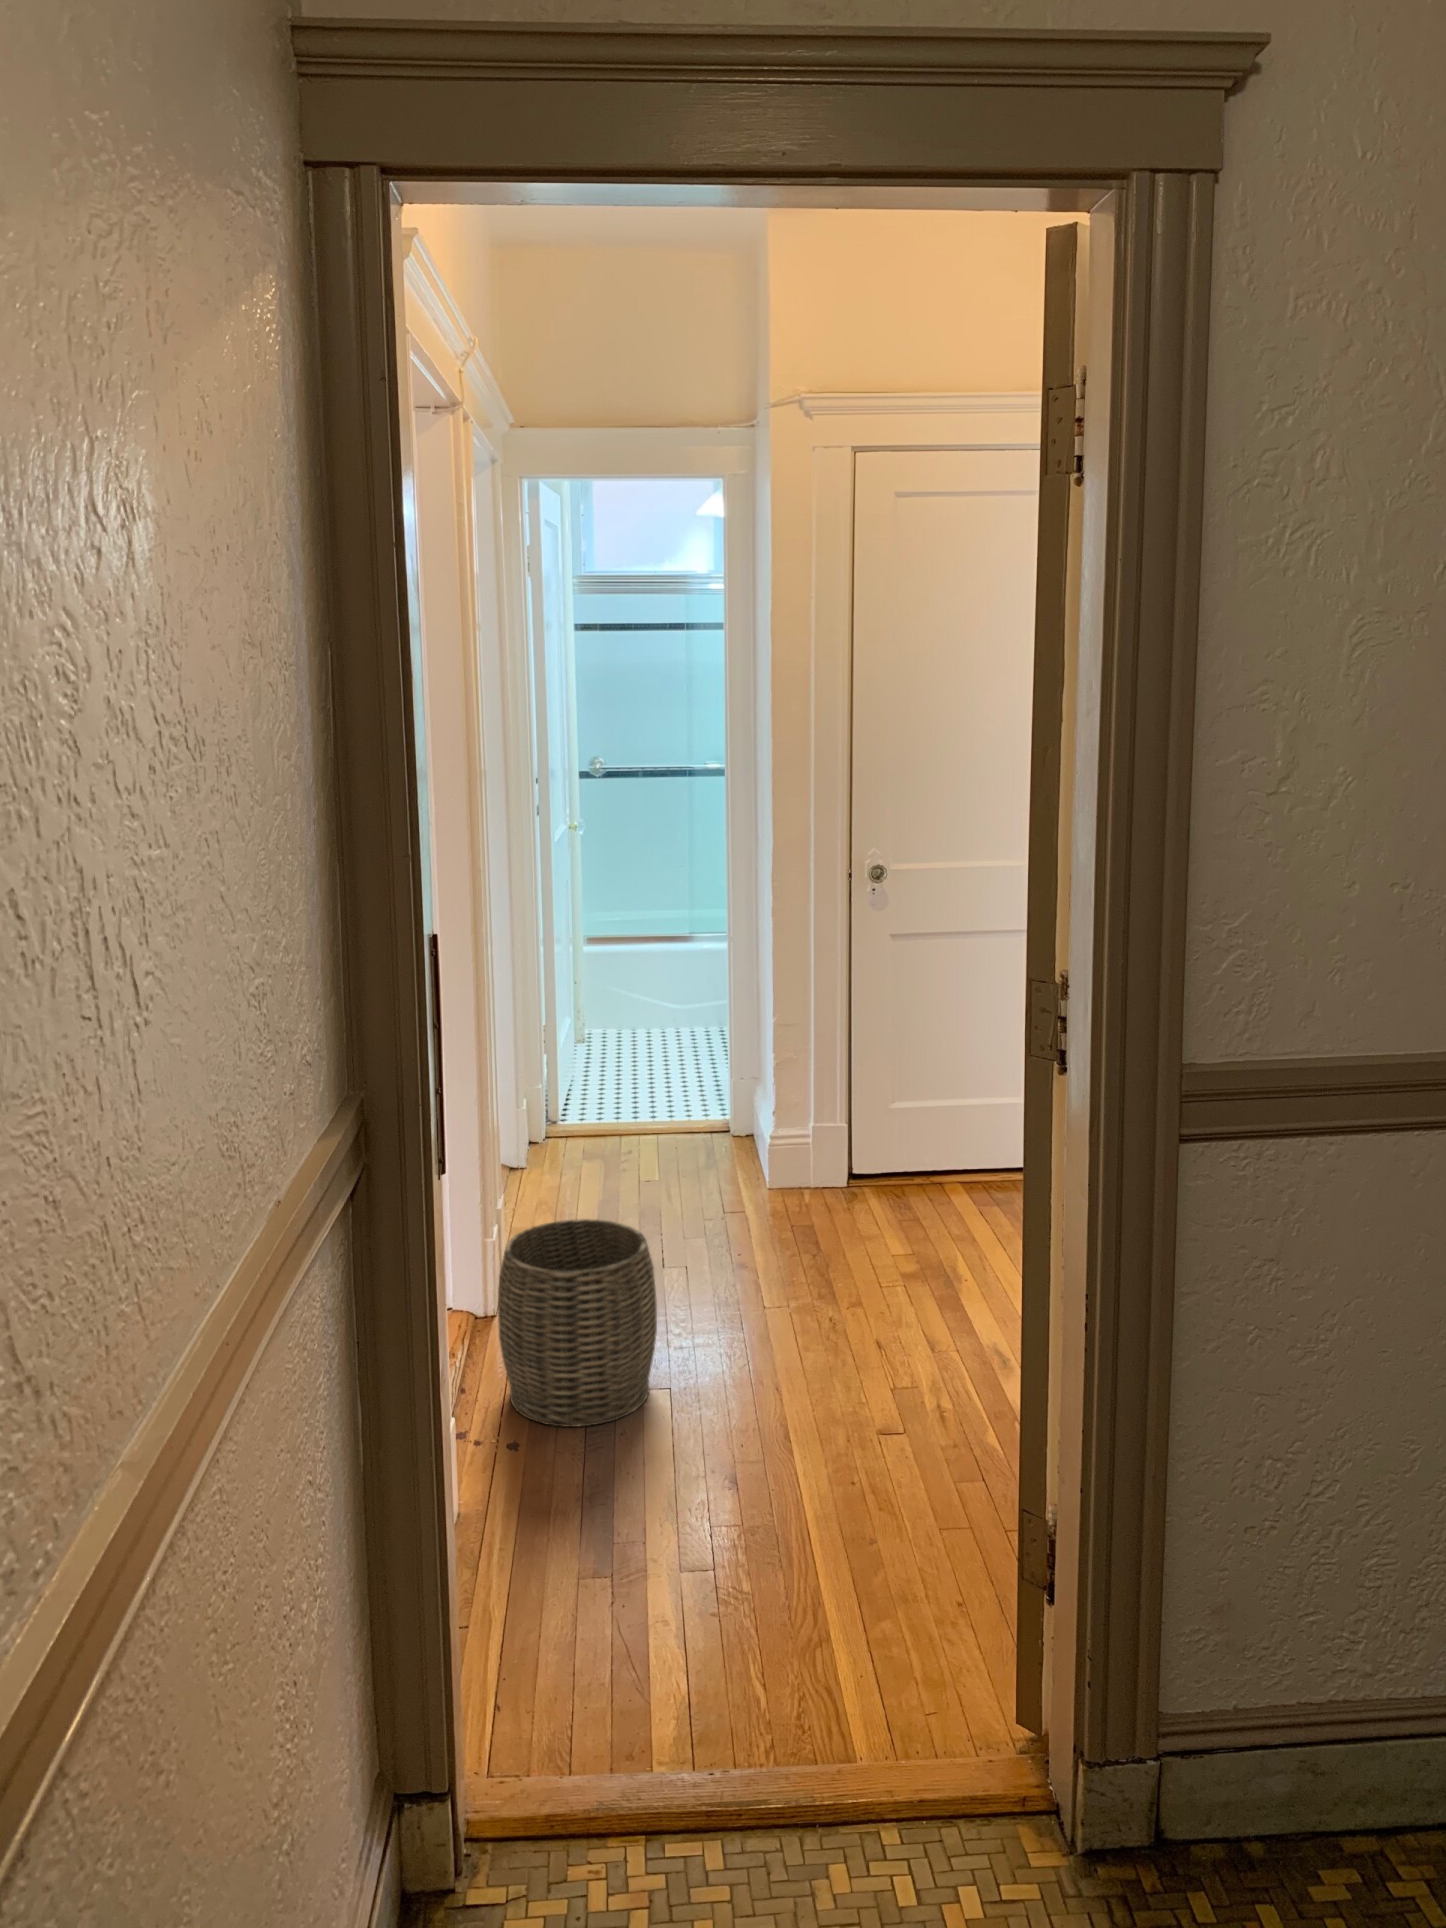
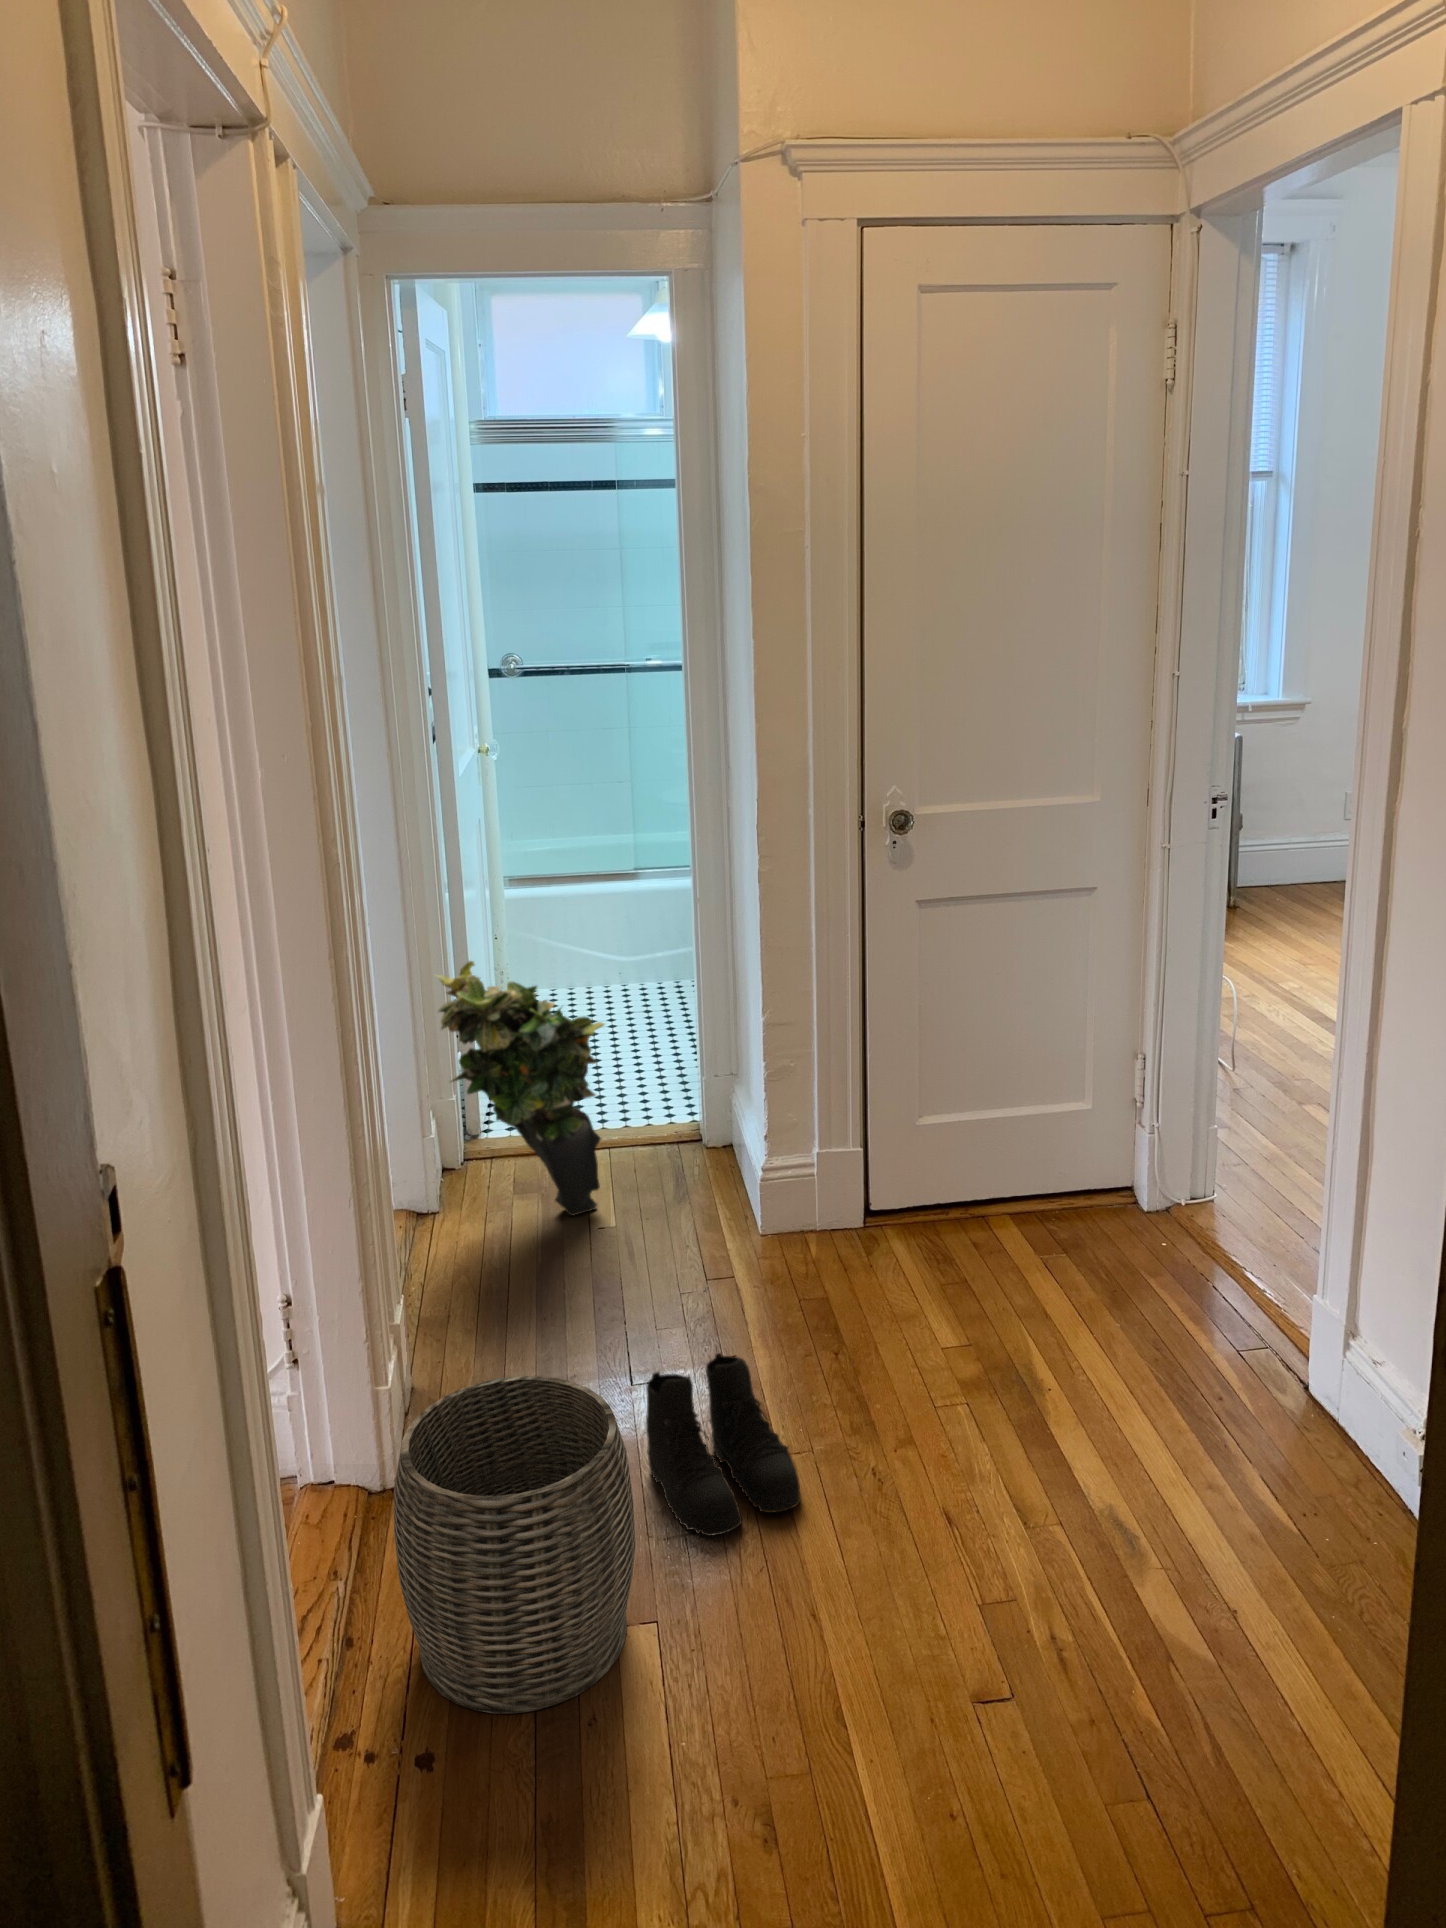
potted plant: none [530,973,657,1175] -> present [437,961,604,1216]
boots: none [671,1236,777,1348] -> present [646,1353,800,1536]

